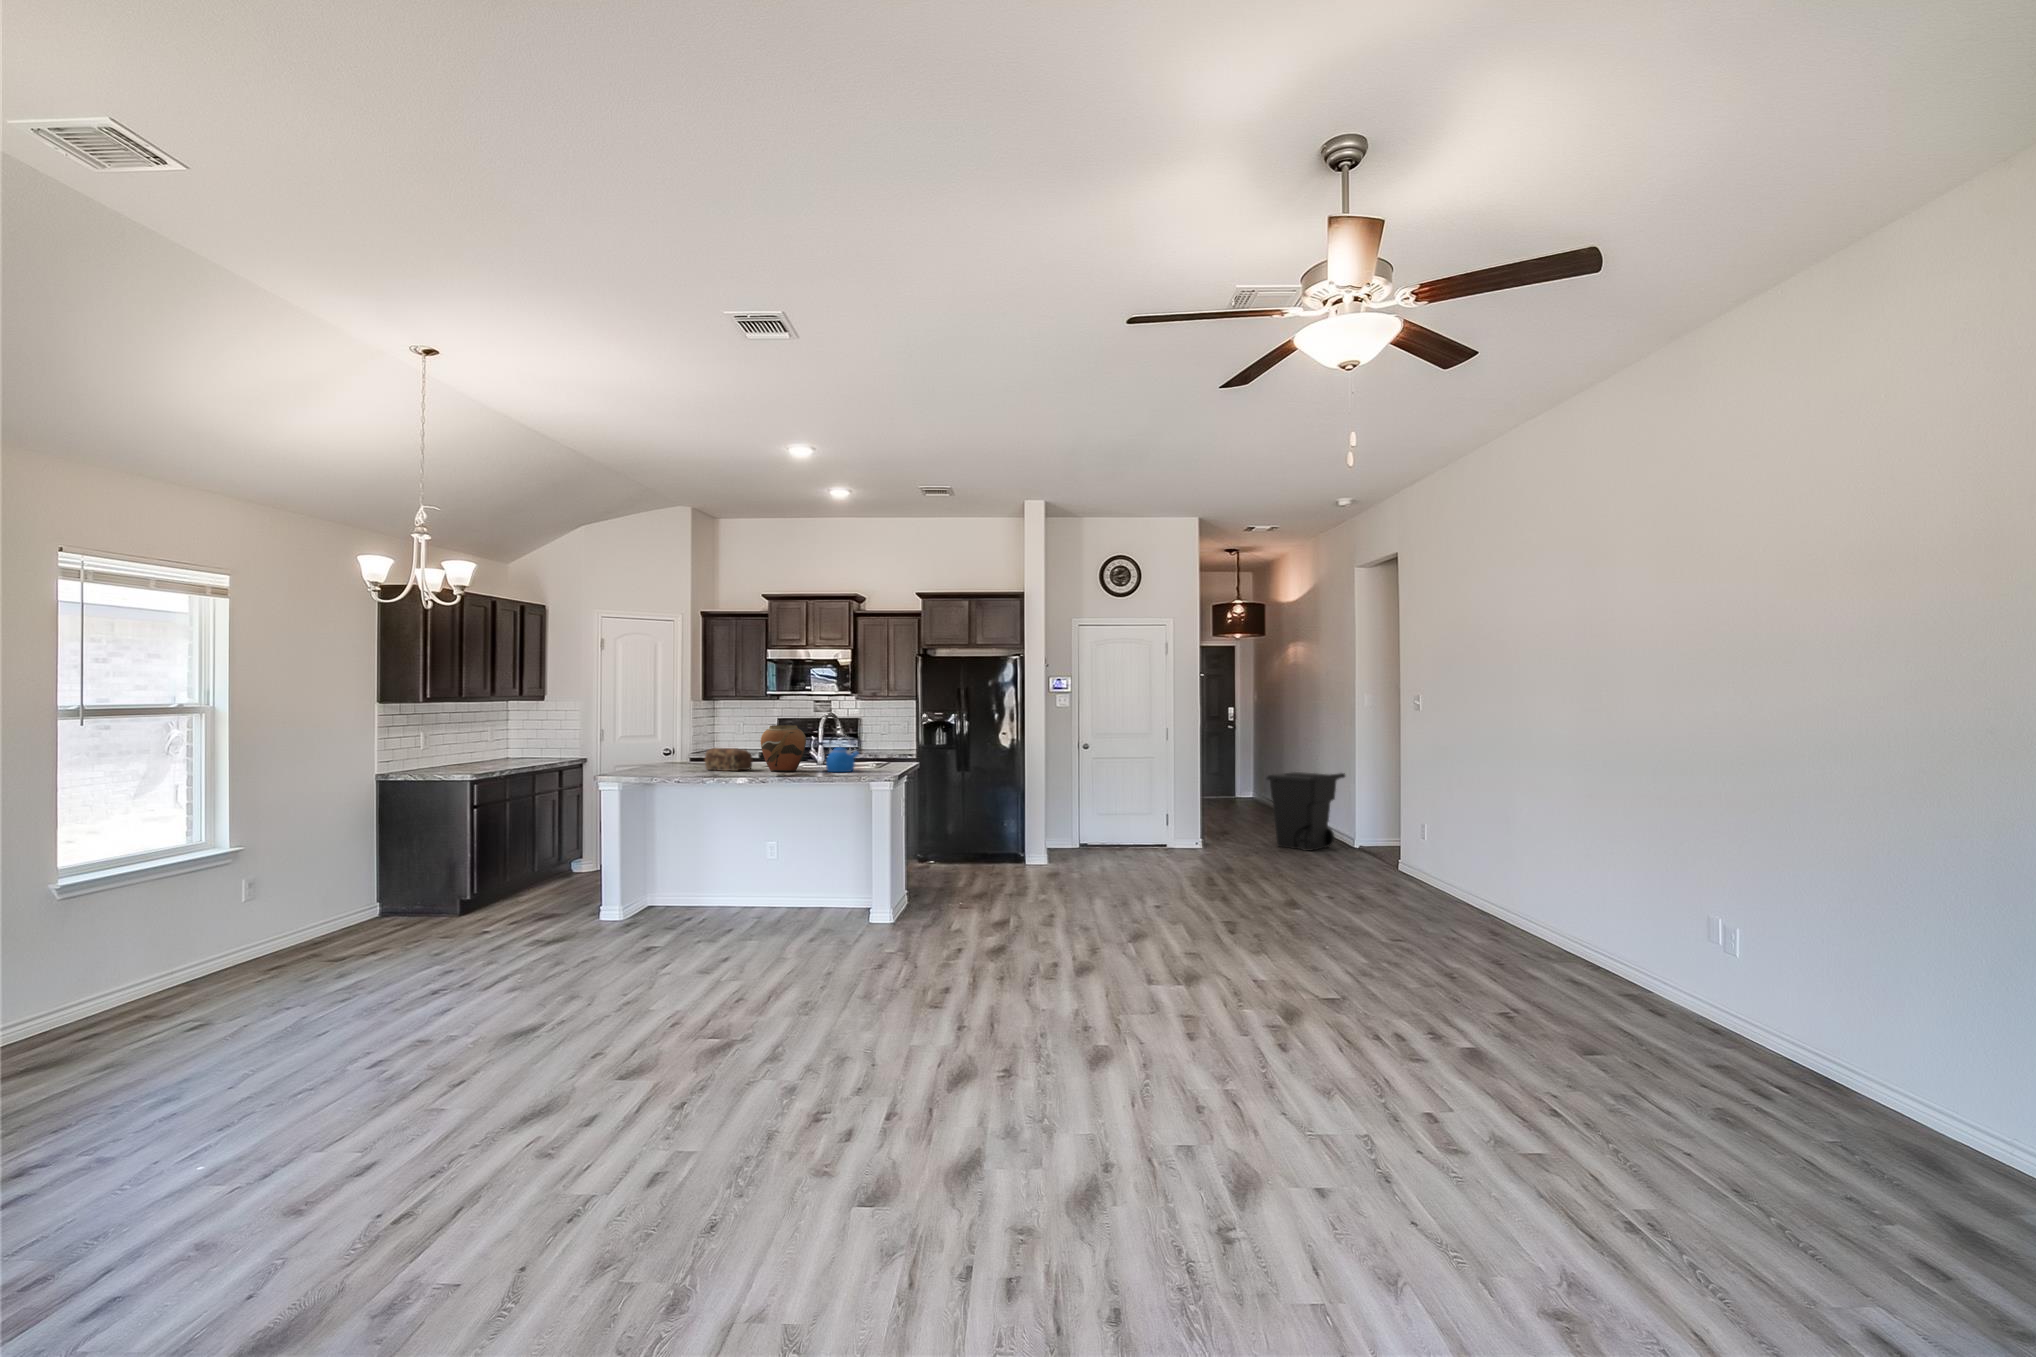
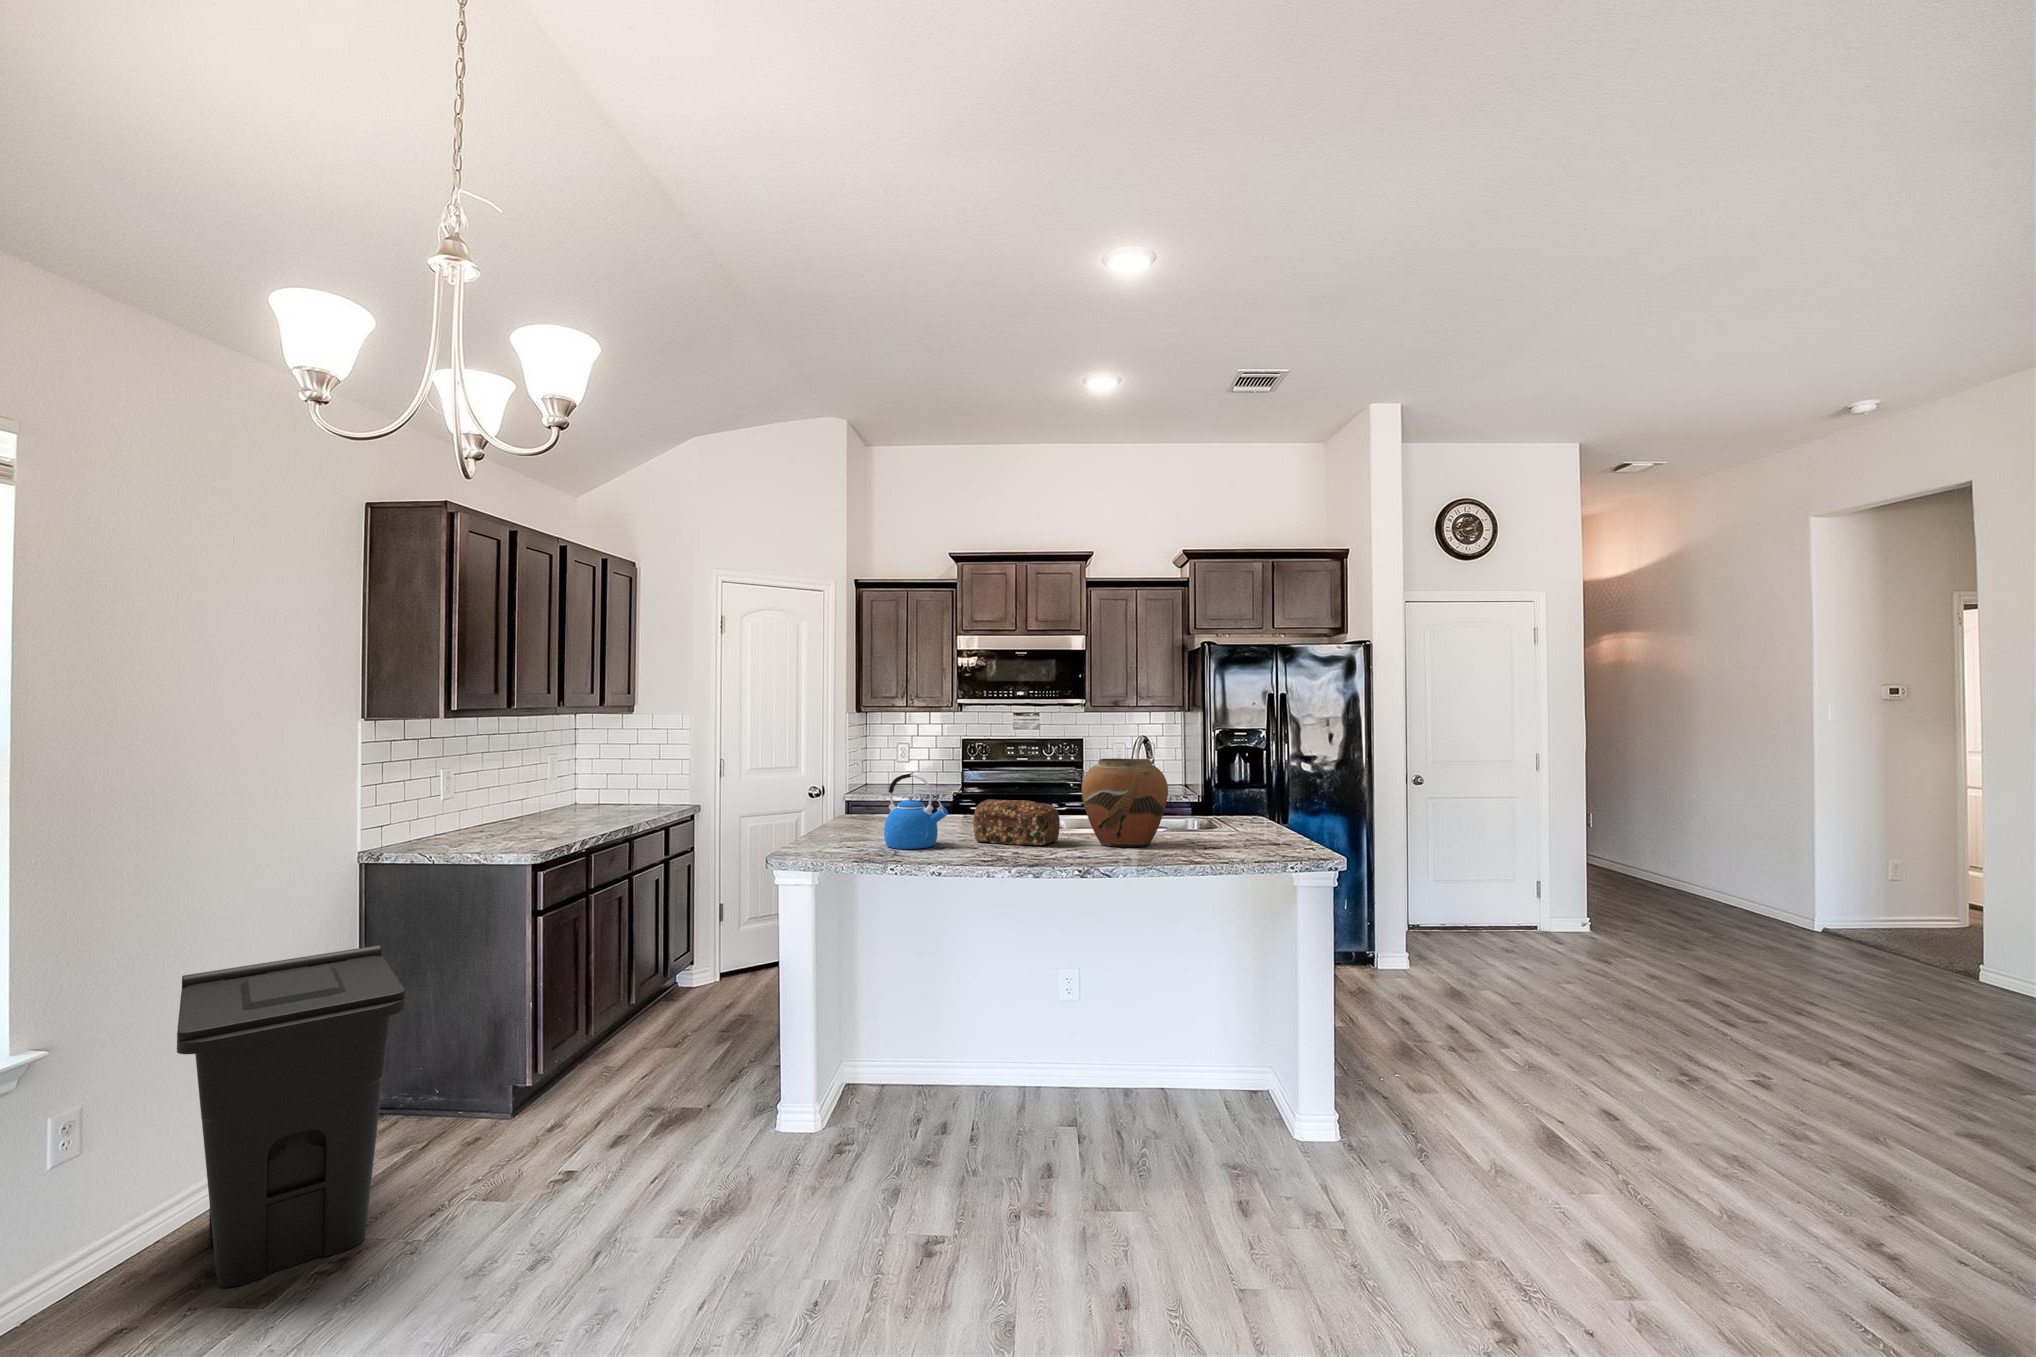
kettle: present [826,733,859,772] -> present [884,773,948,849]
trash can: present [1266,772,1345,851] -> present [177,945,406,1288]

